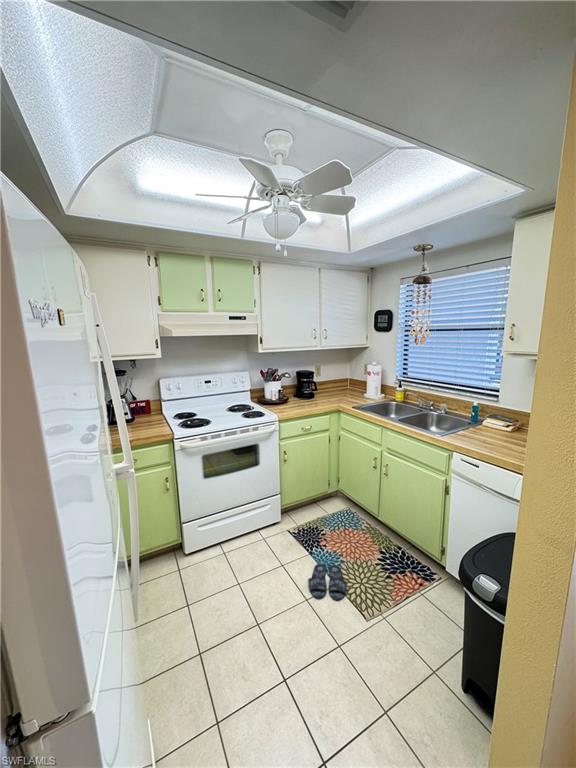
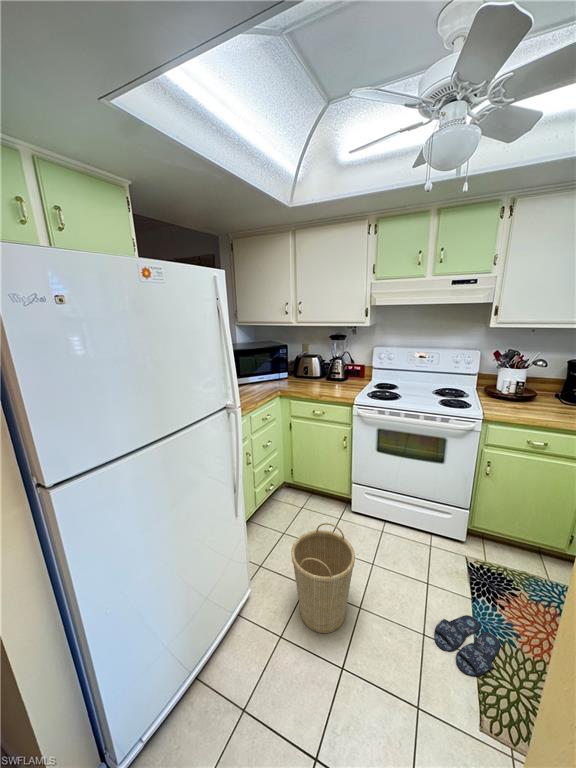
basket: none [193,560,262,686] -> present [291,523,355,633]

